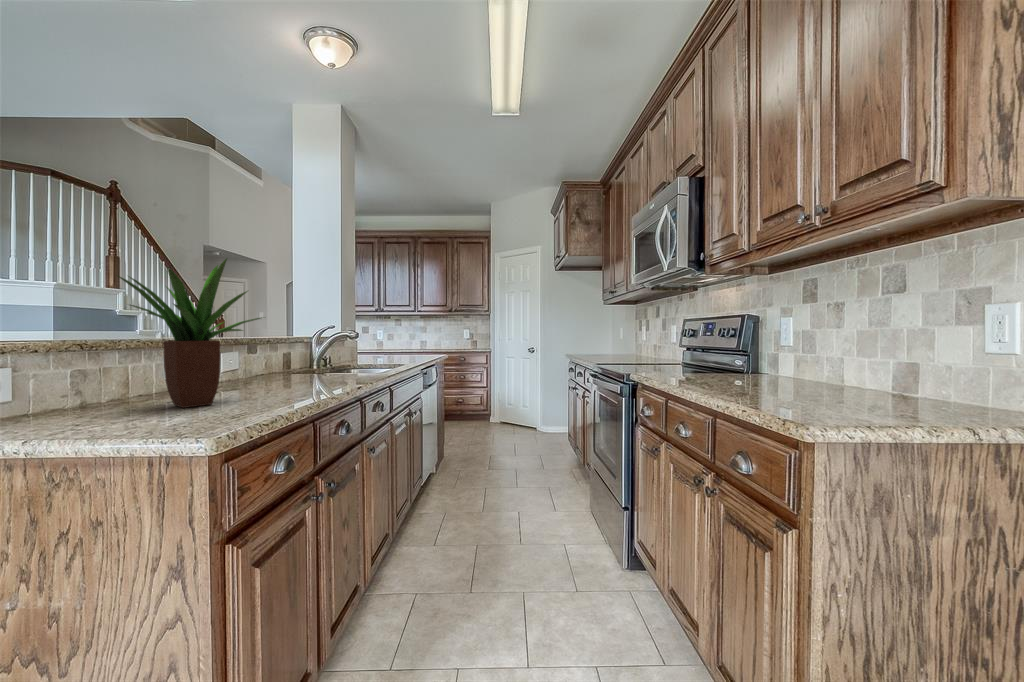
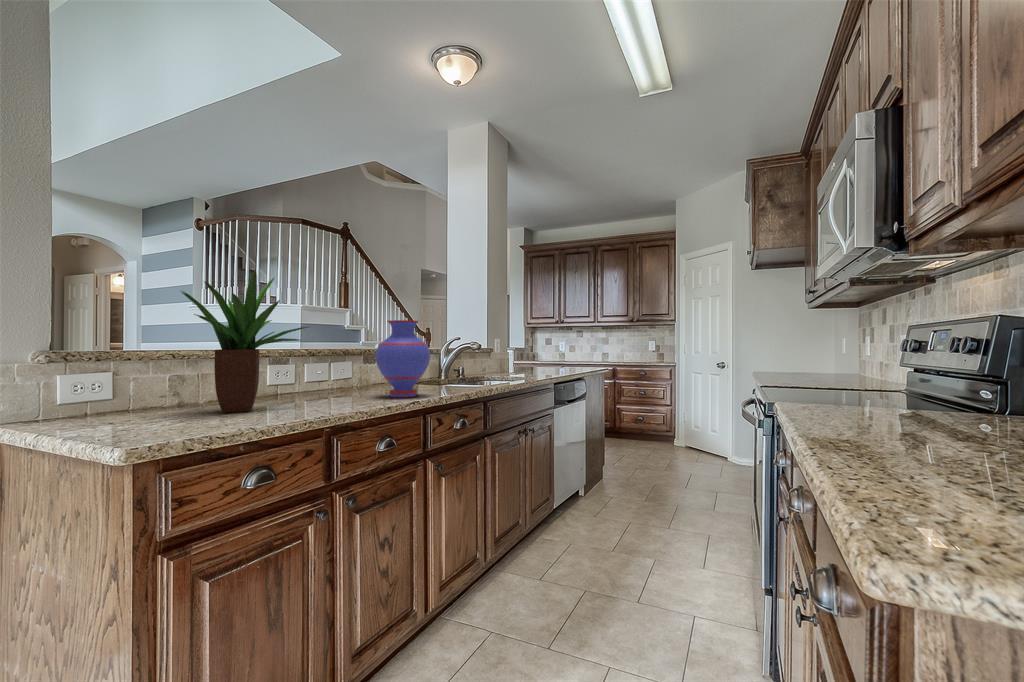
vase: none [301,311,356,385] -> present [375,320,430,398]

